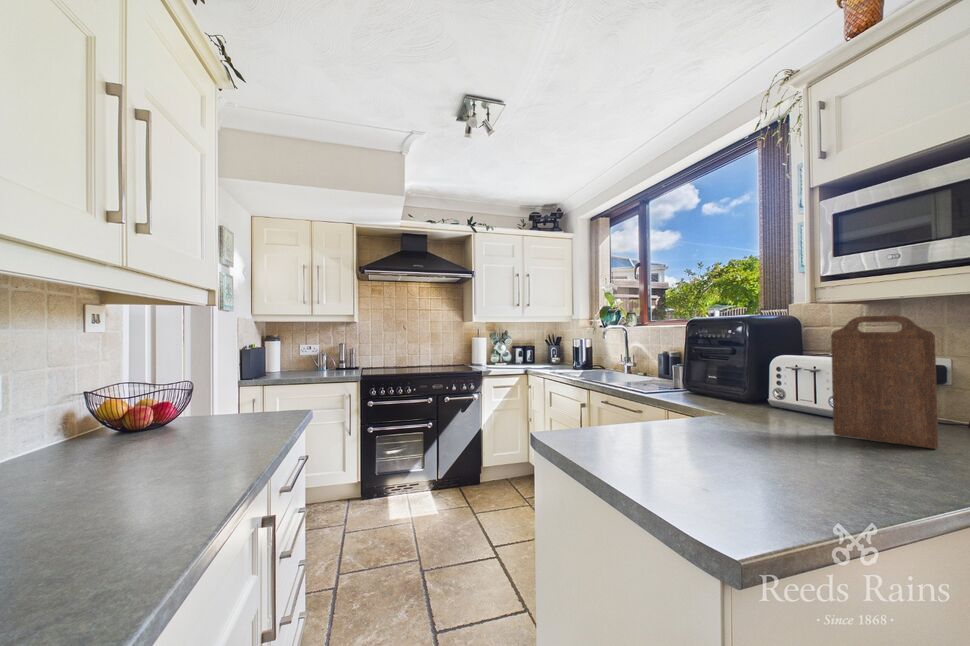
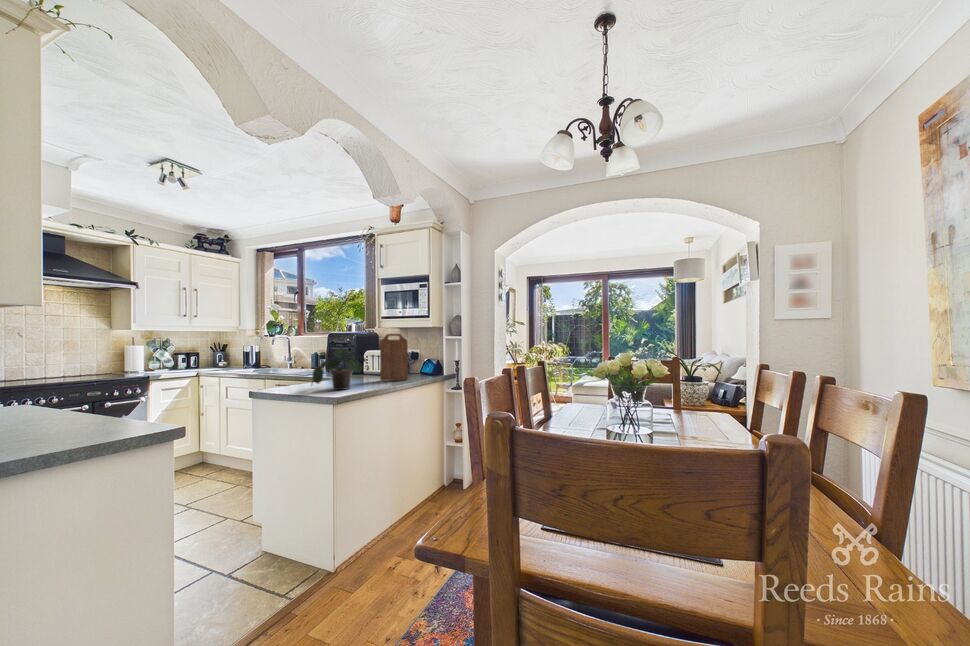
potted plant: none [657,348,808,459] -> present [312,348,366,390]

